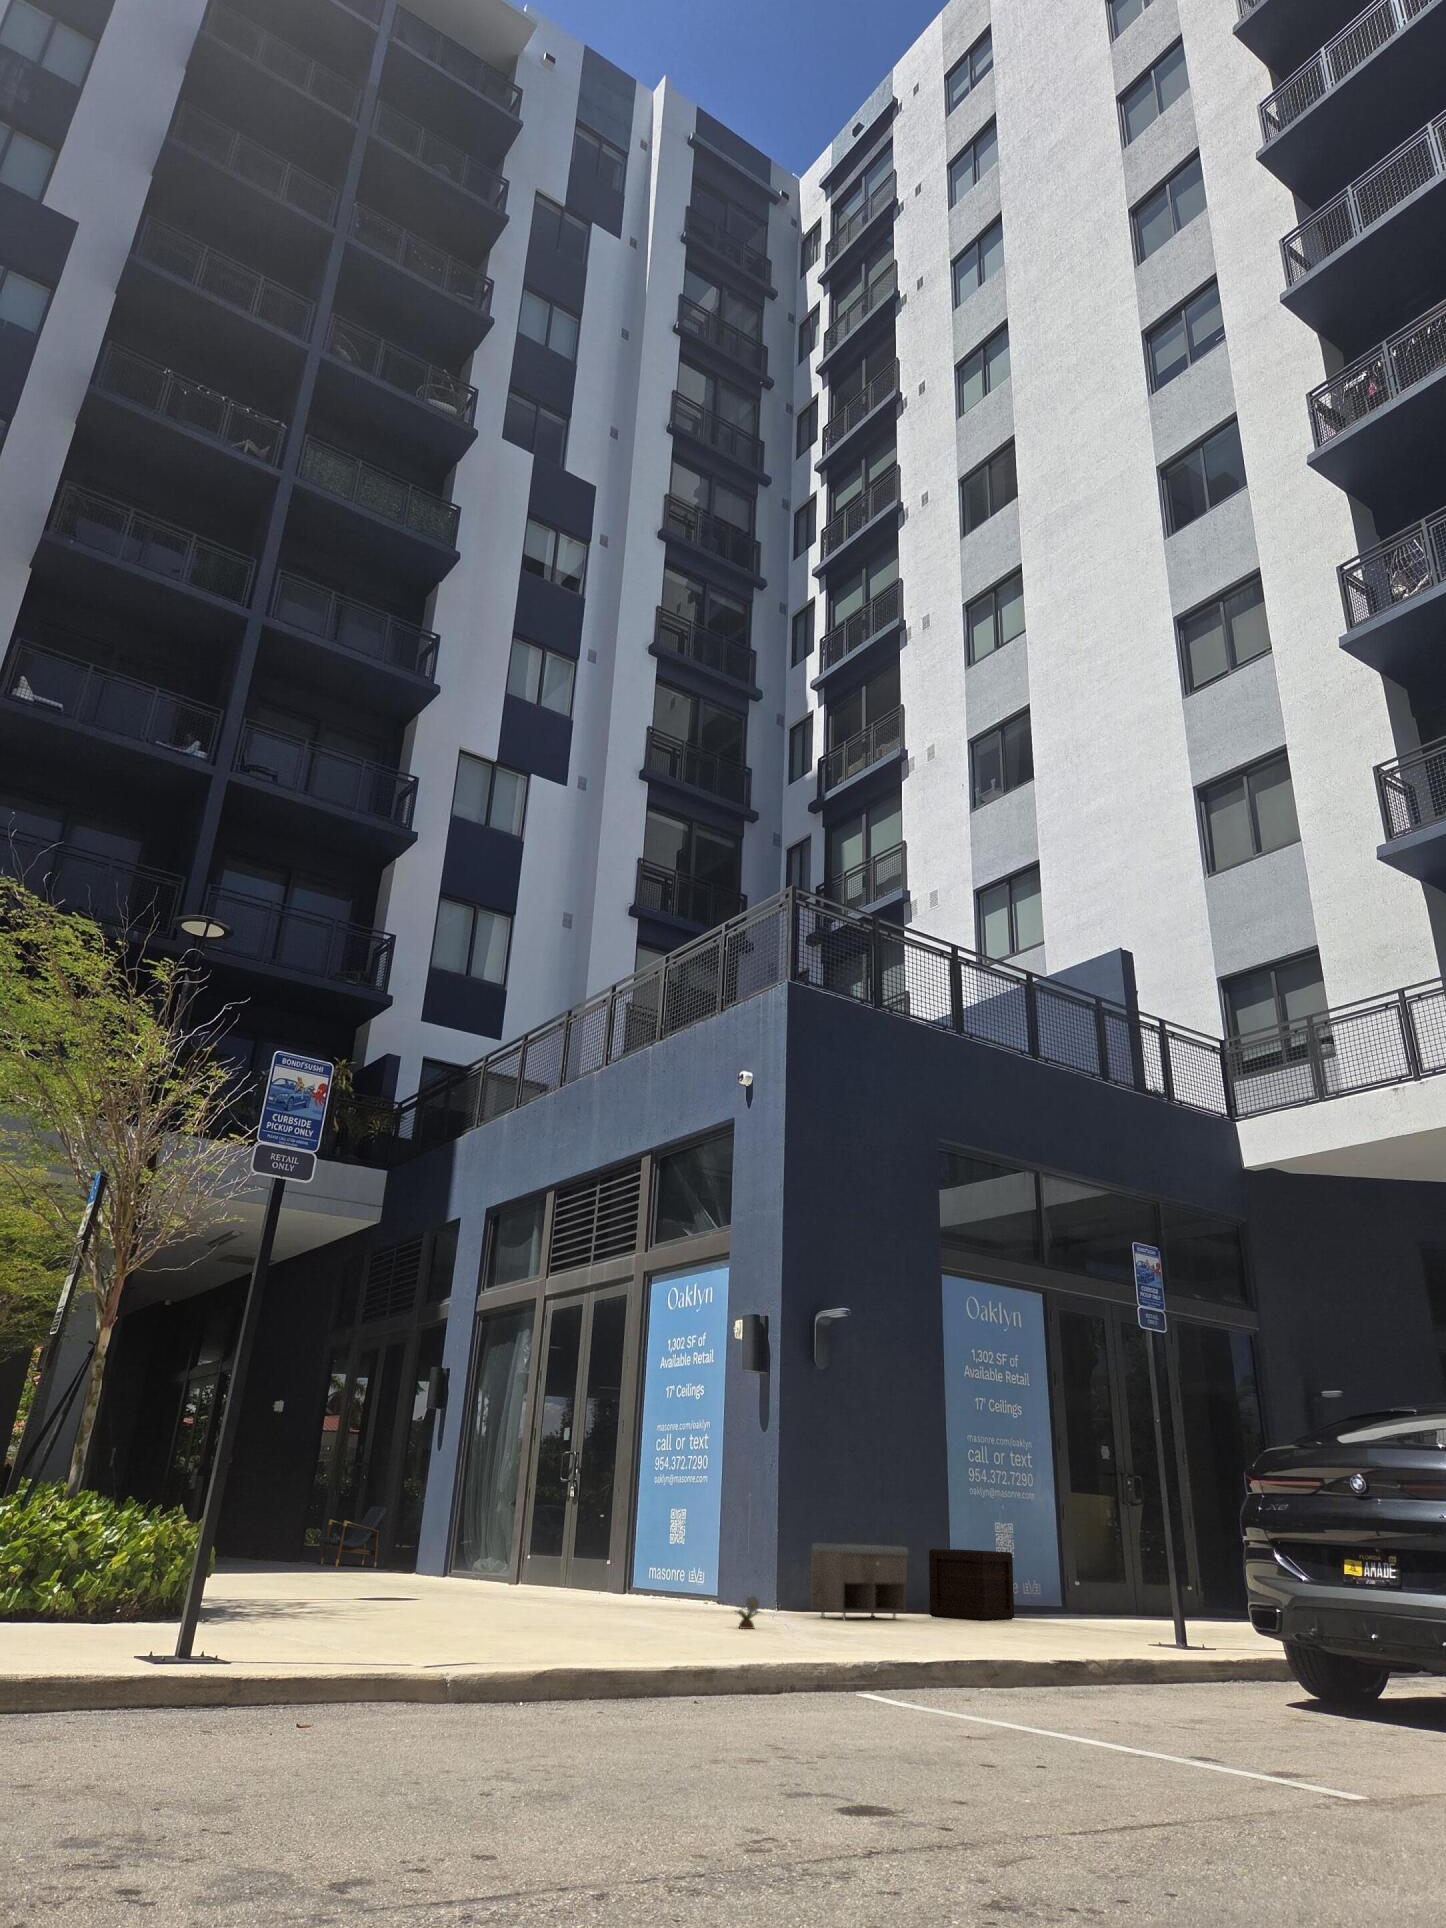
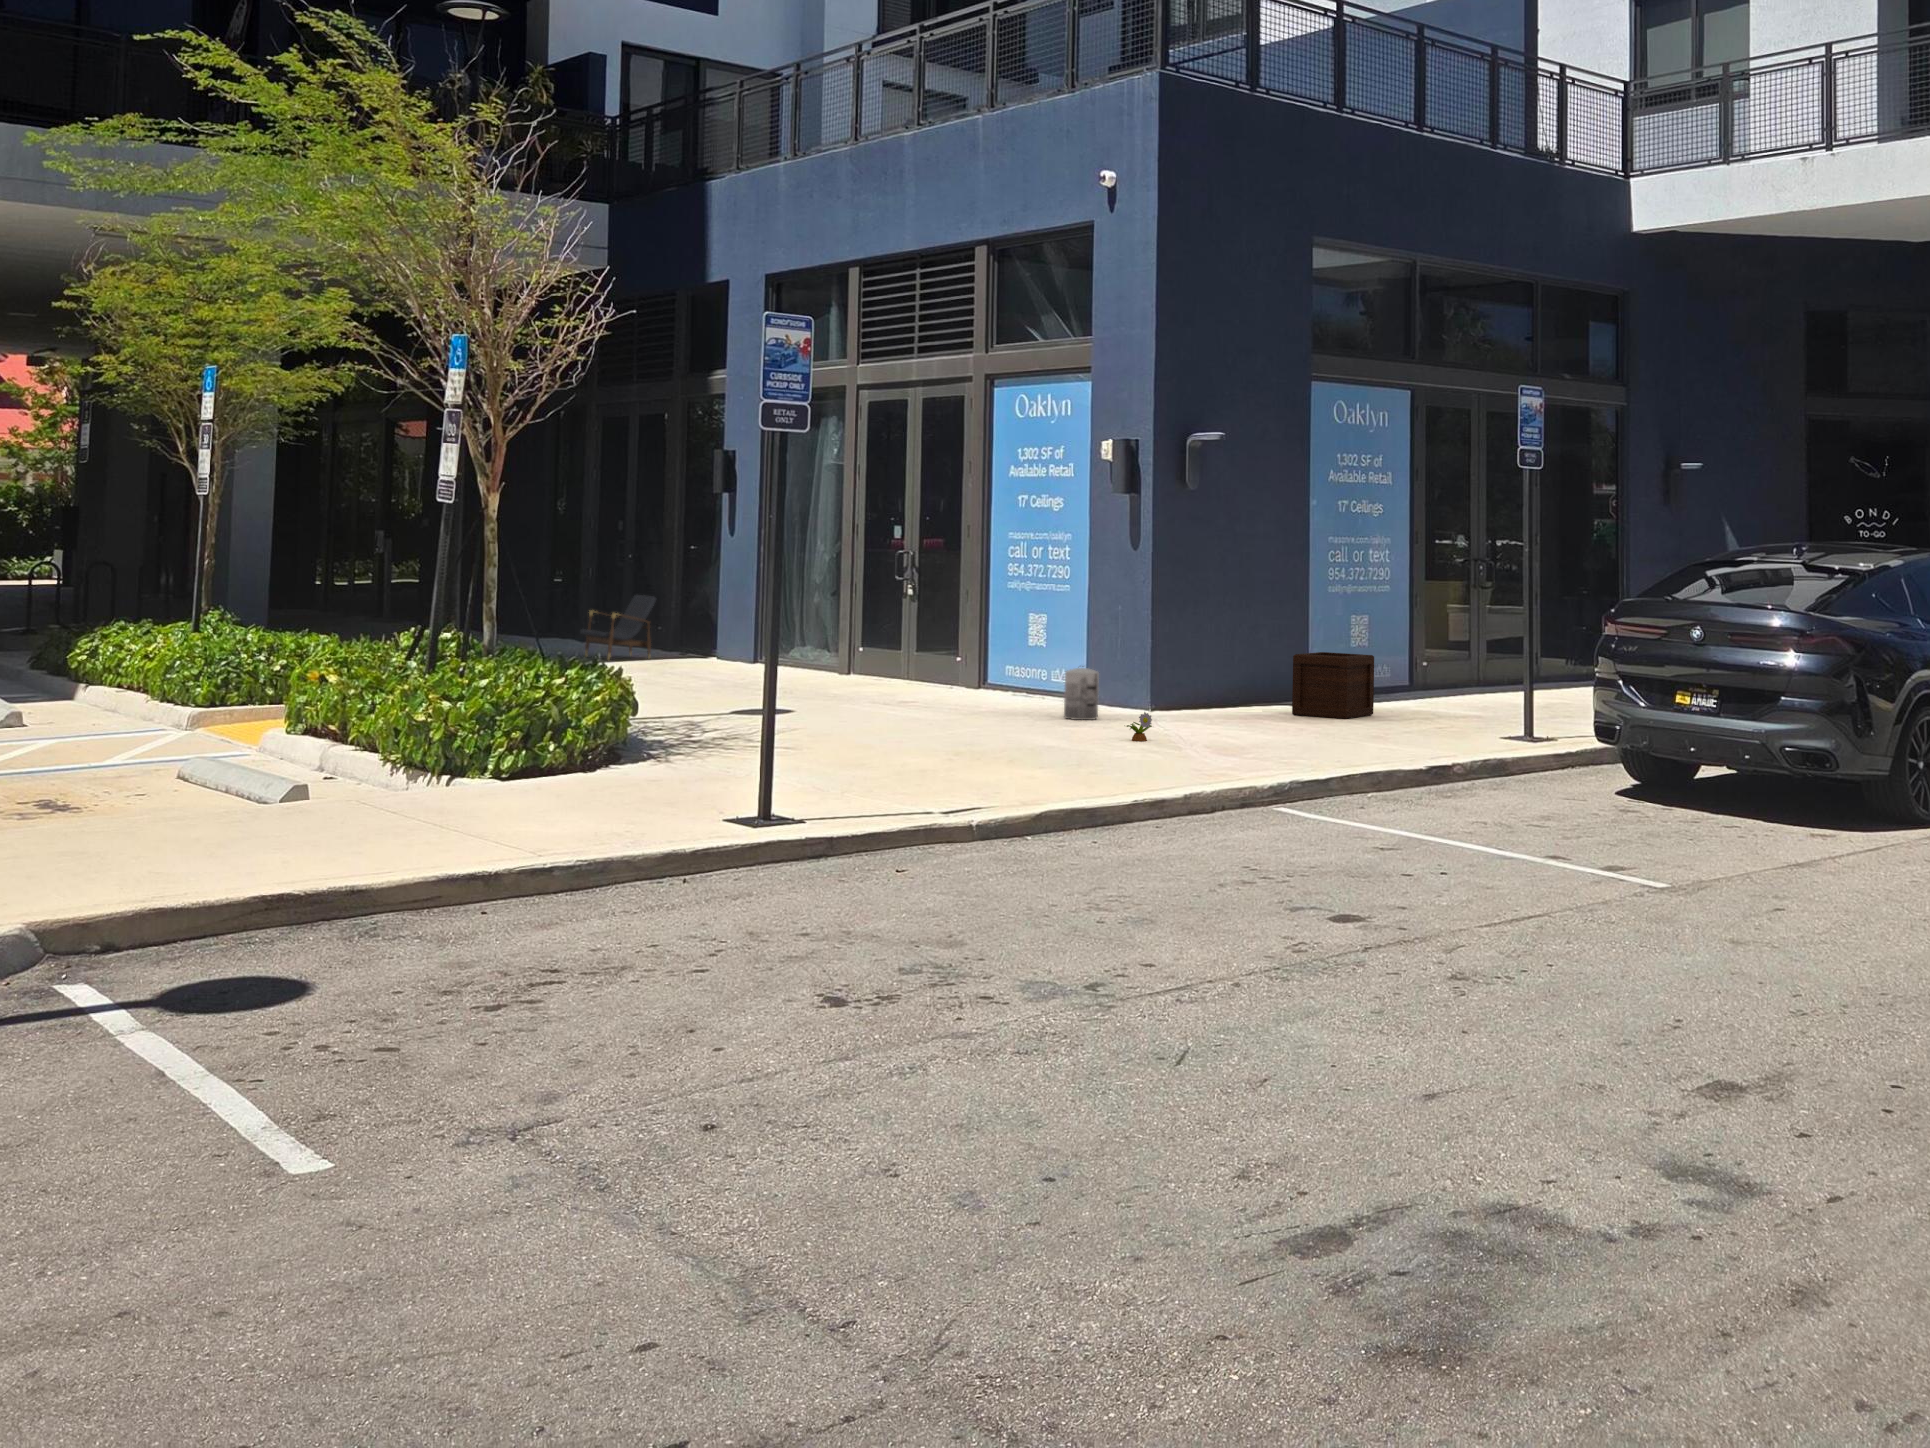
storage bench: present [810,1543,908,1620] -> none [1182,654,1277,725]
waste bin: none [691,1553,728,1613] -> present [1064,666,1099,720]

